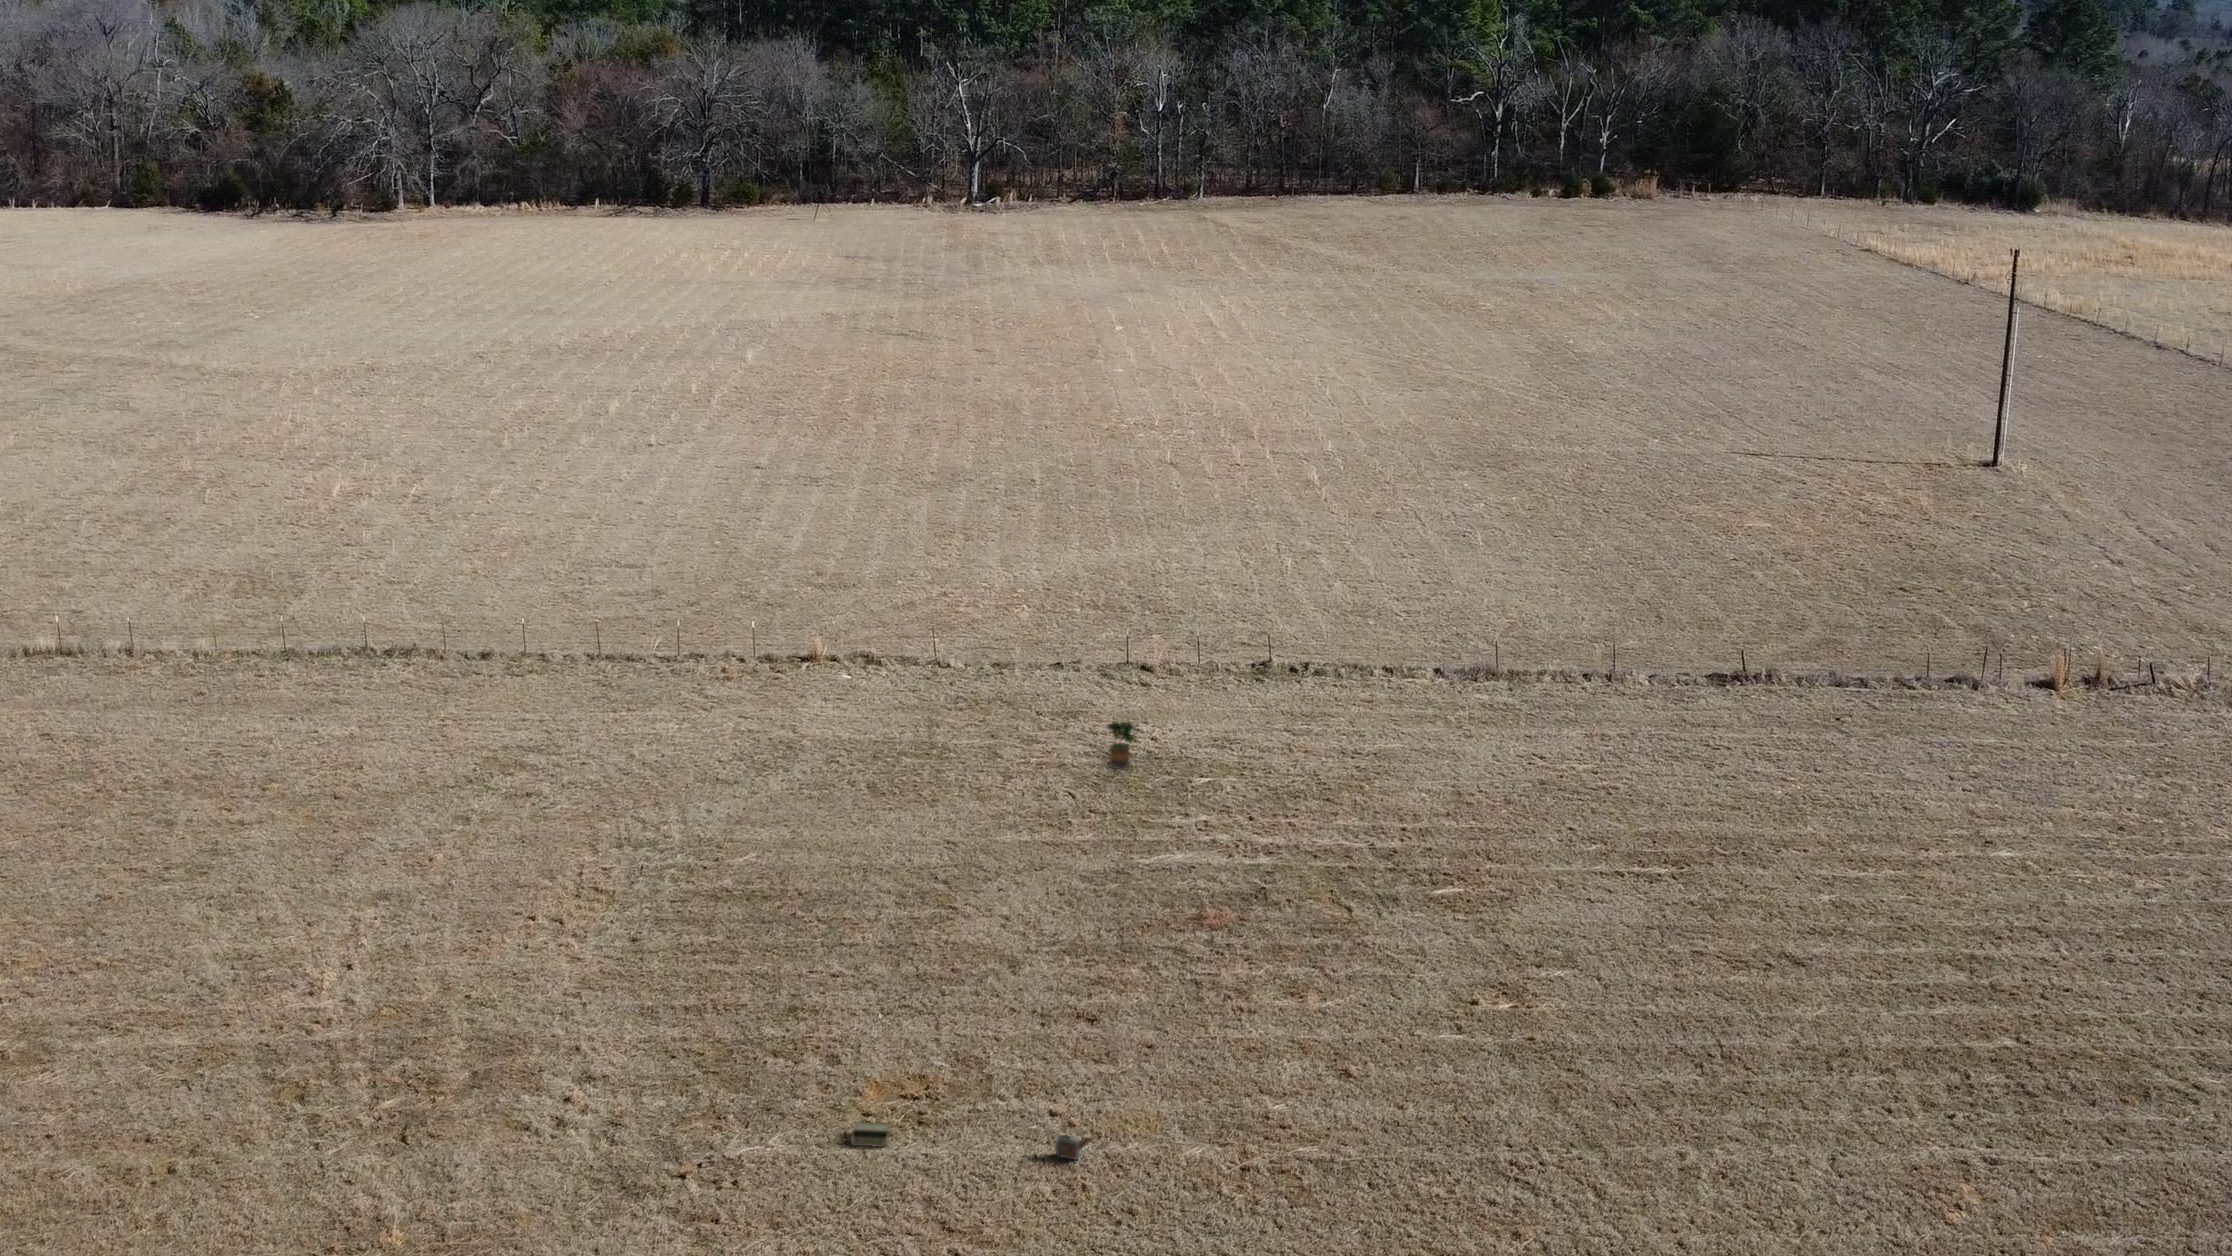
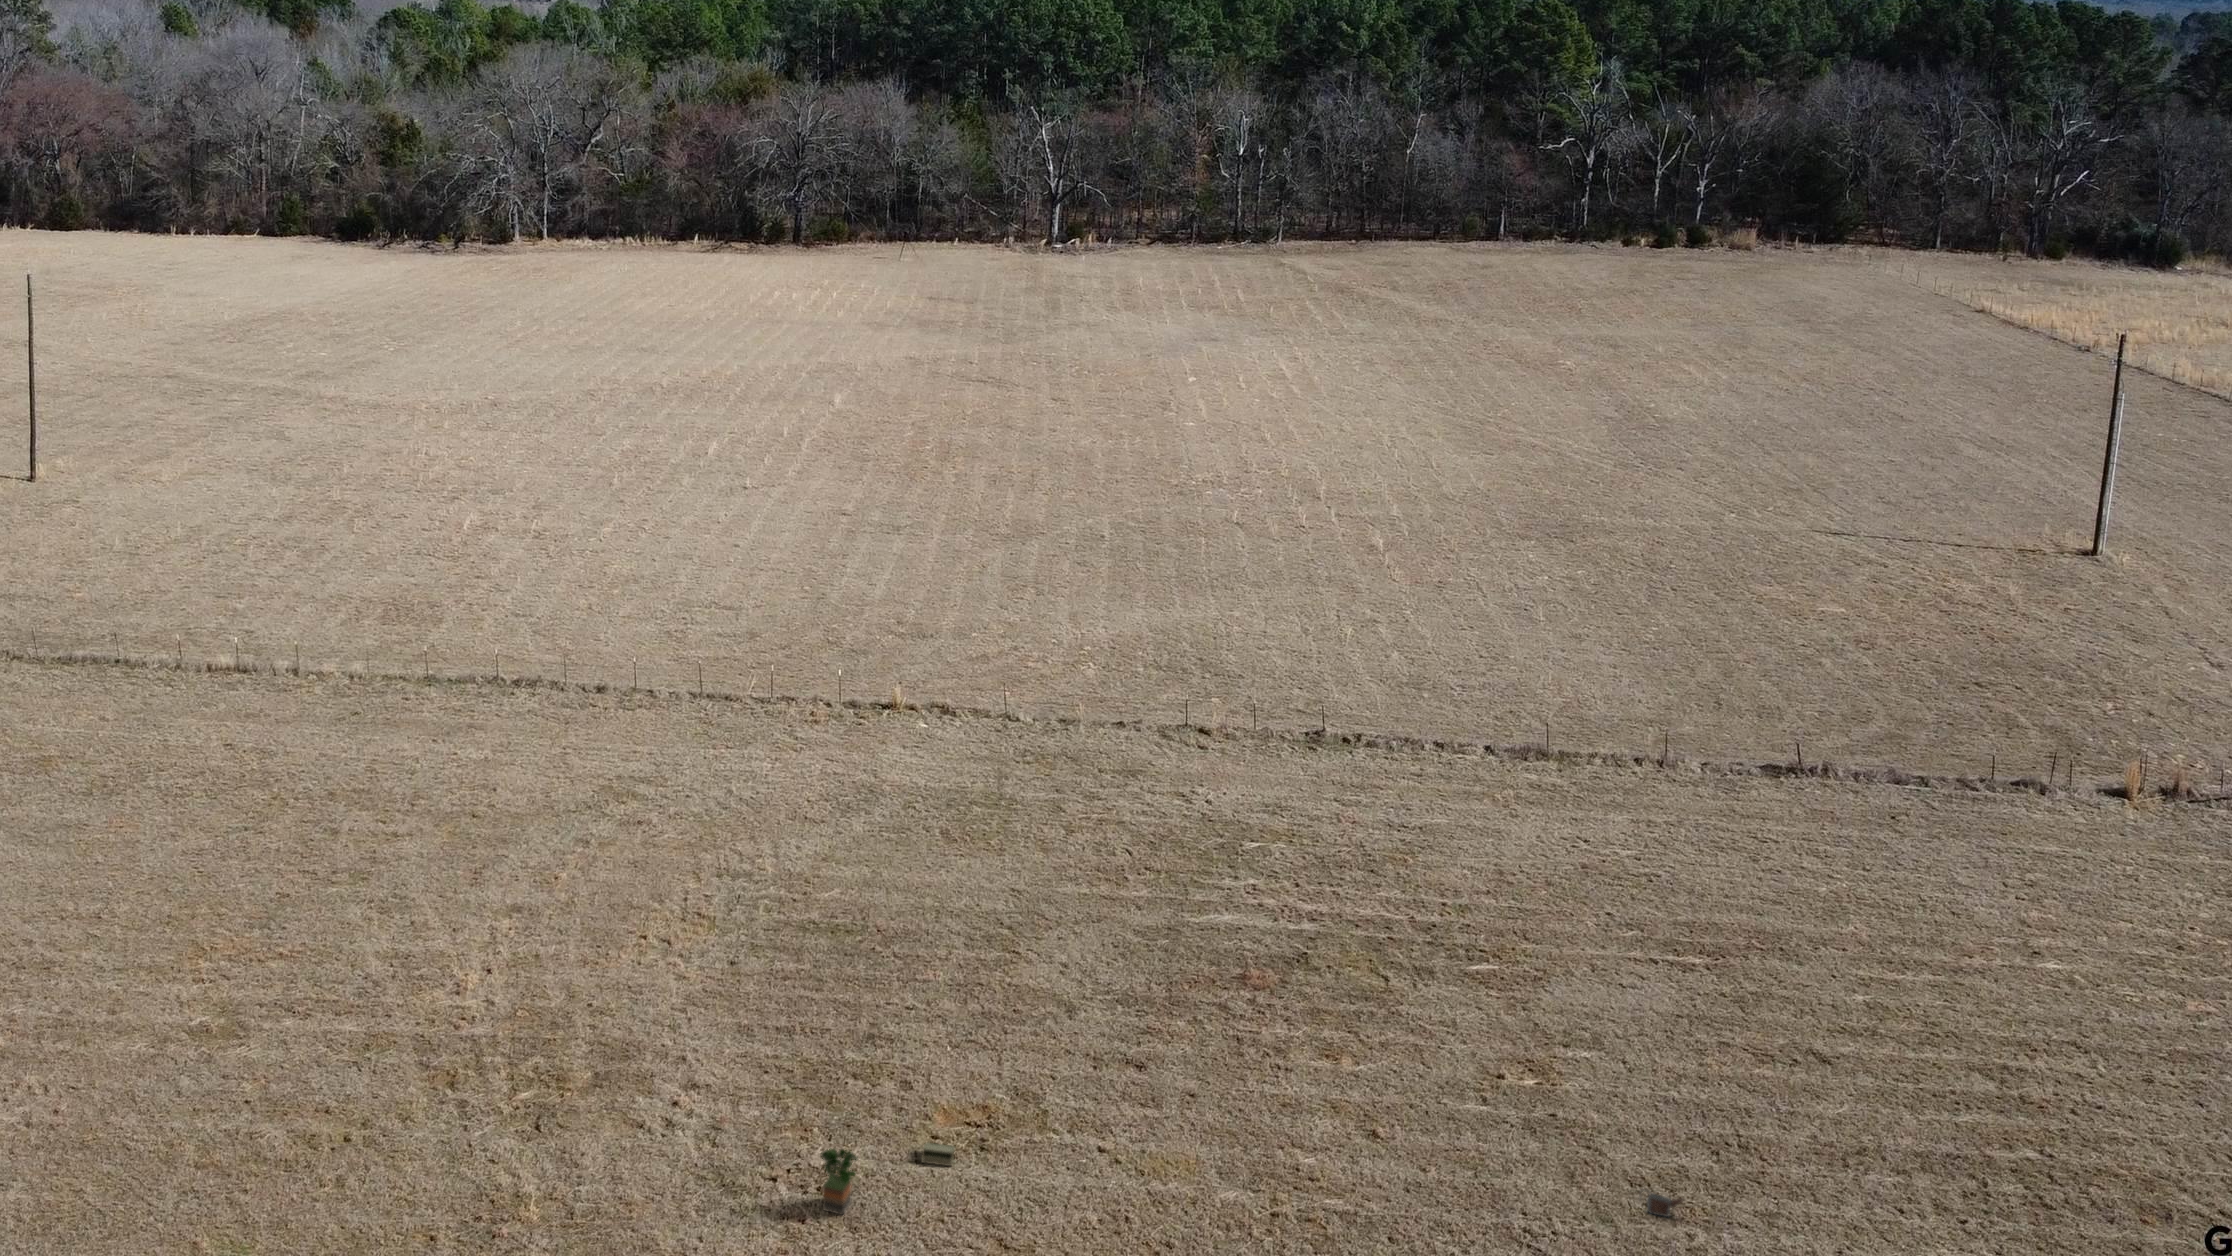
potted tree: present [1108,721,1136,769] -> present [821,1148,858,1215]
watering can: present [1047,1131,1092,1160] -> present [1638,1188,1684,1217]

